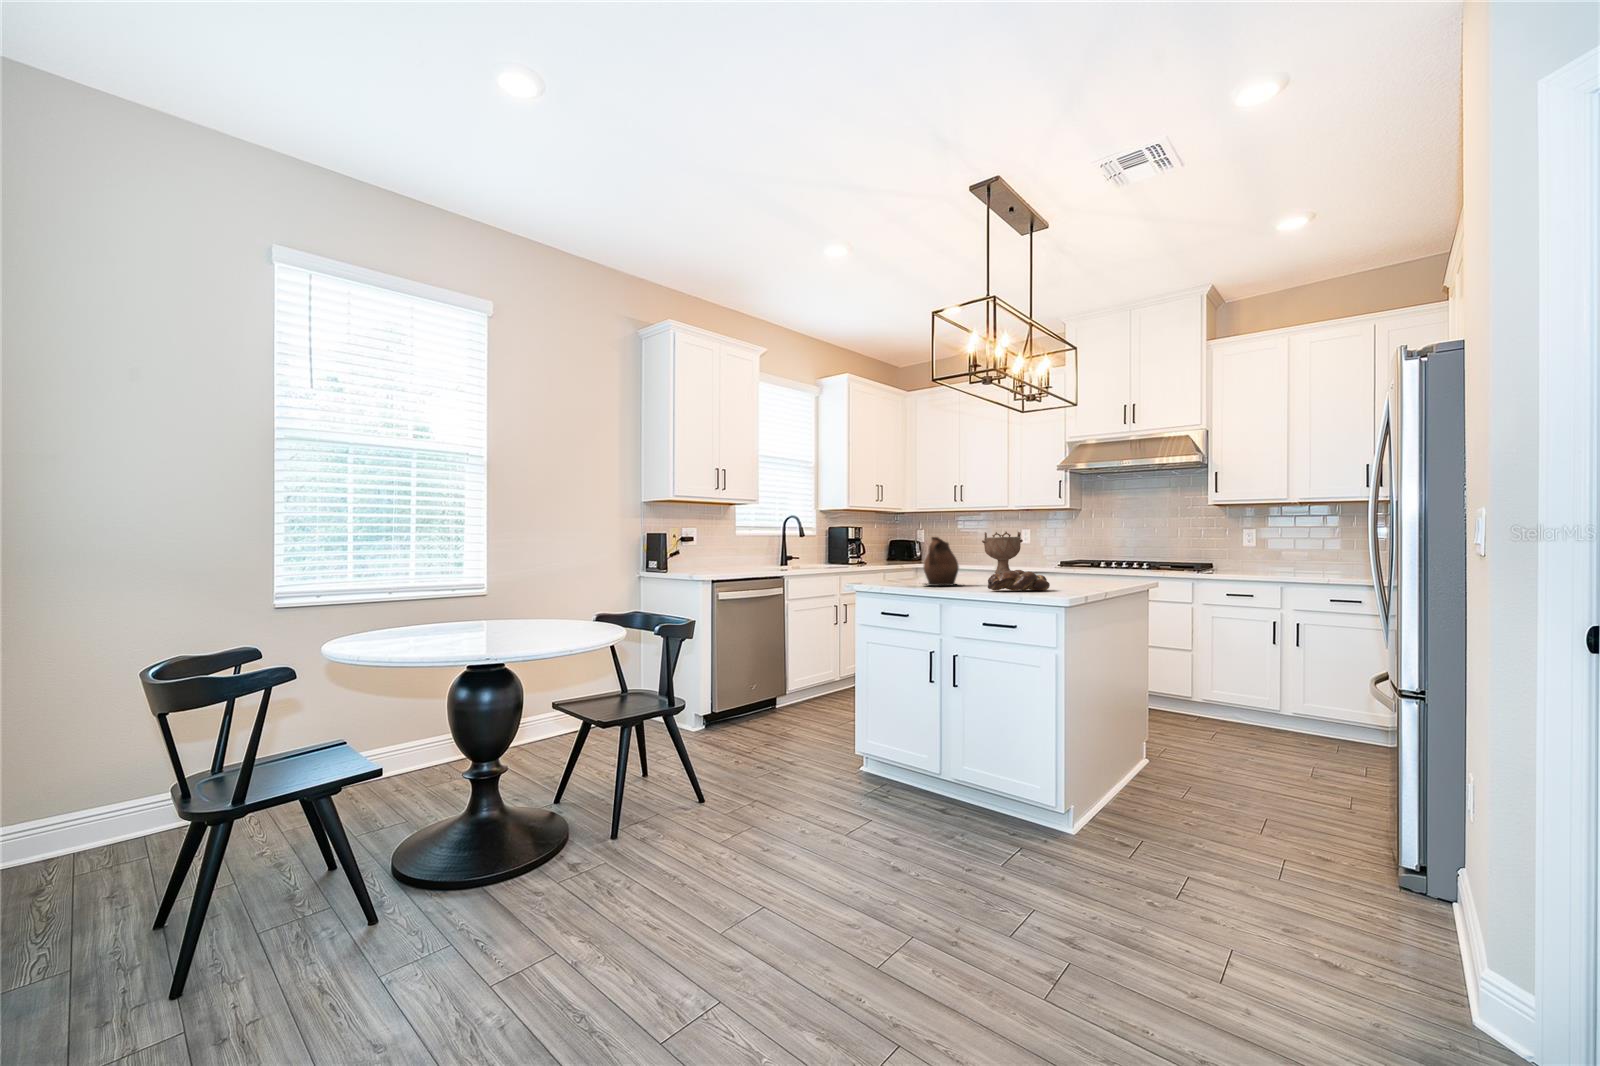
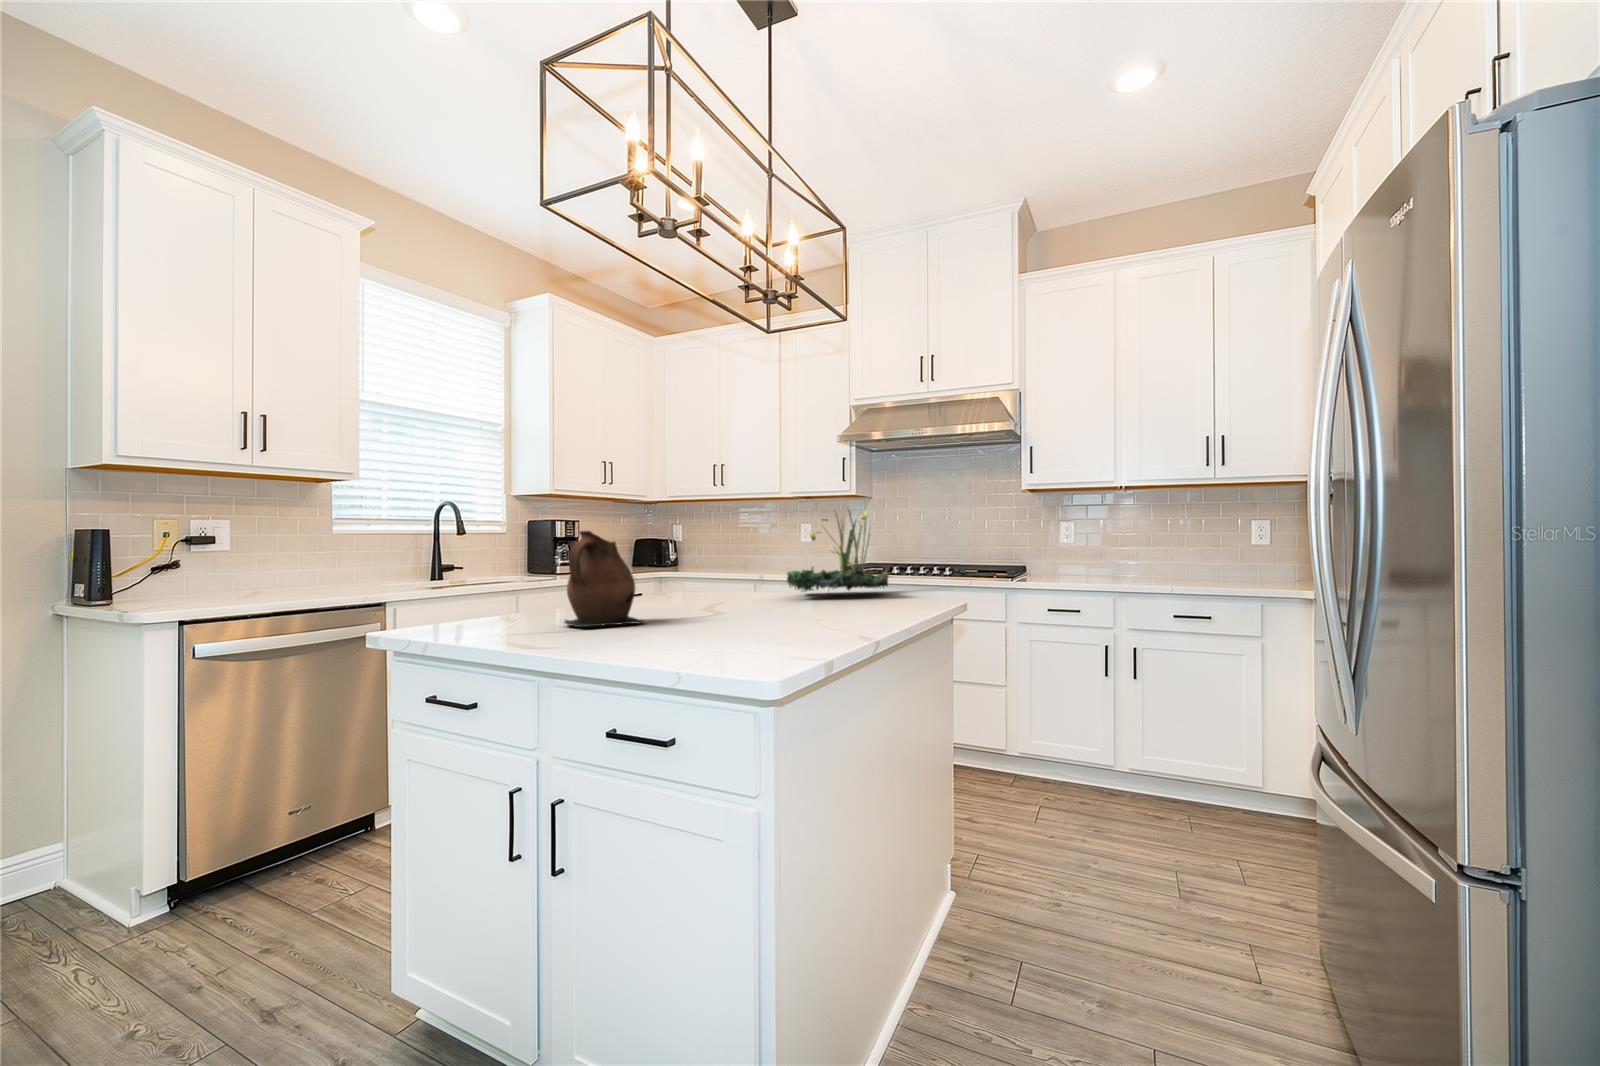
plant: none [1034,521,1101,576] -> present [787,510,888,592]
decorative bowl: present [982,532,1023,574] -> none [730,524,788,587]
bread loaf: present [988,570,1050,591] -> none [648,598,776,646]

